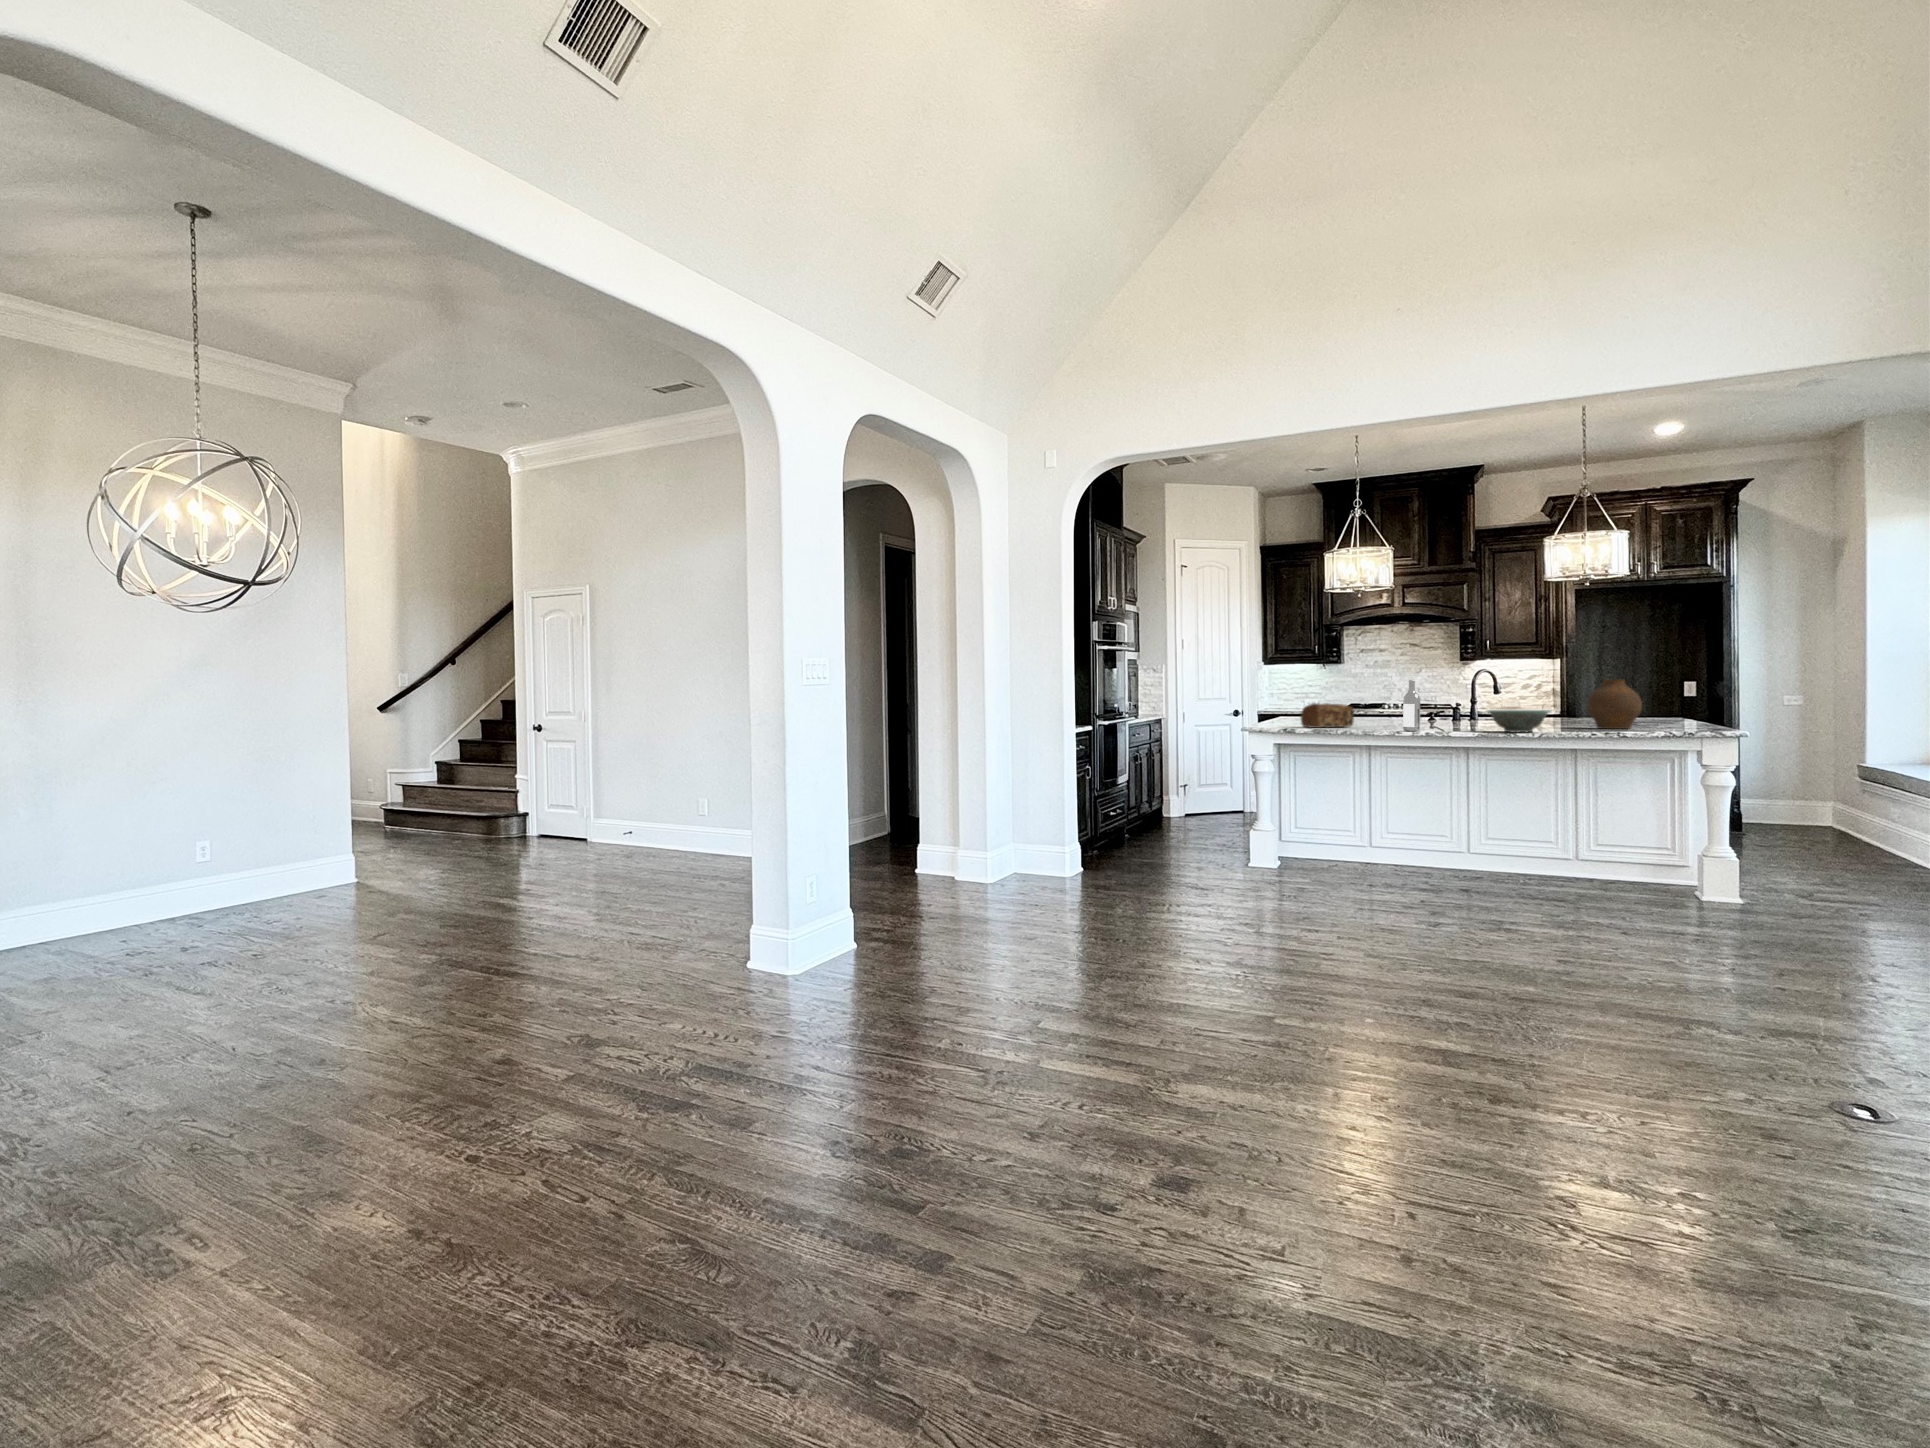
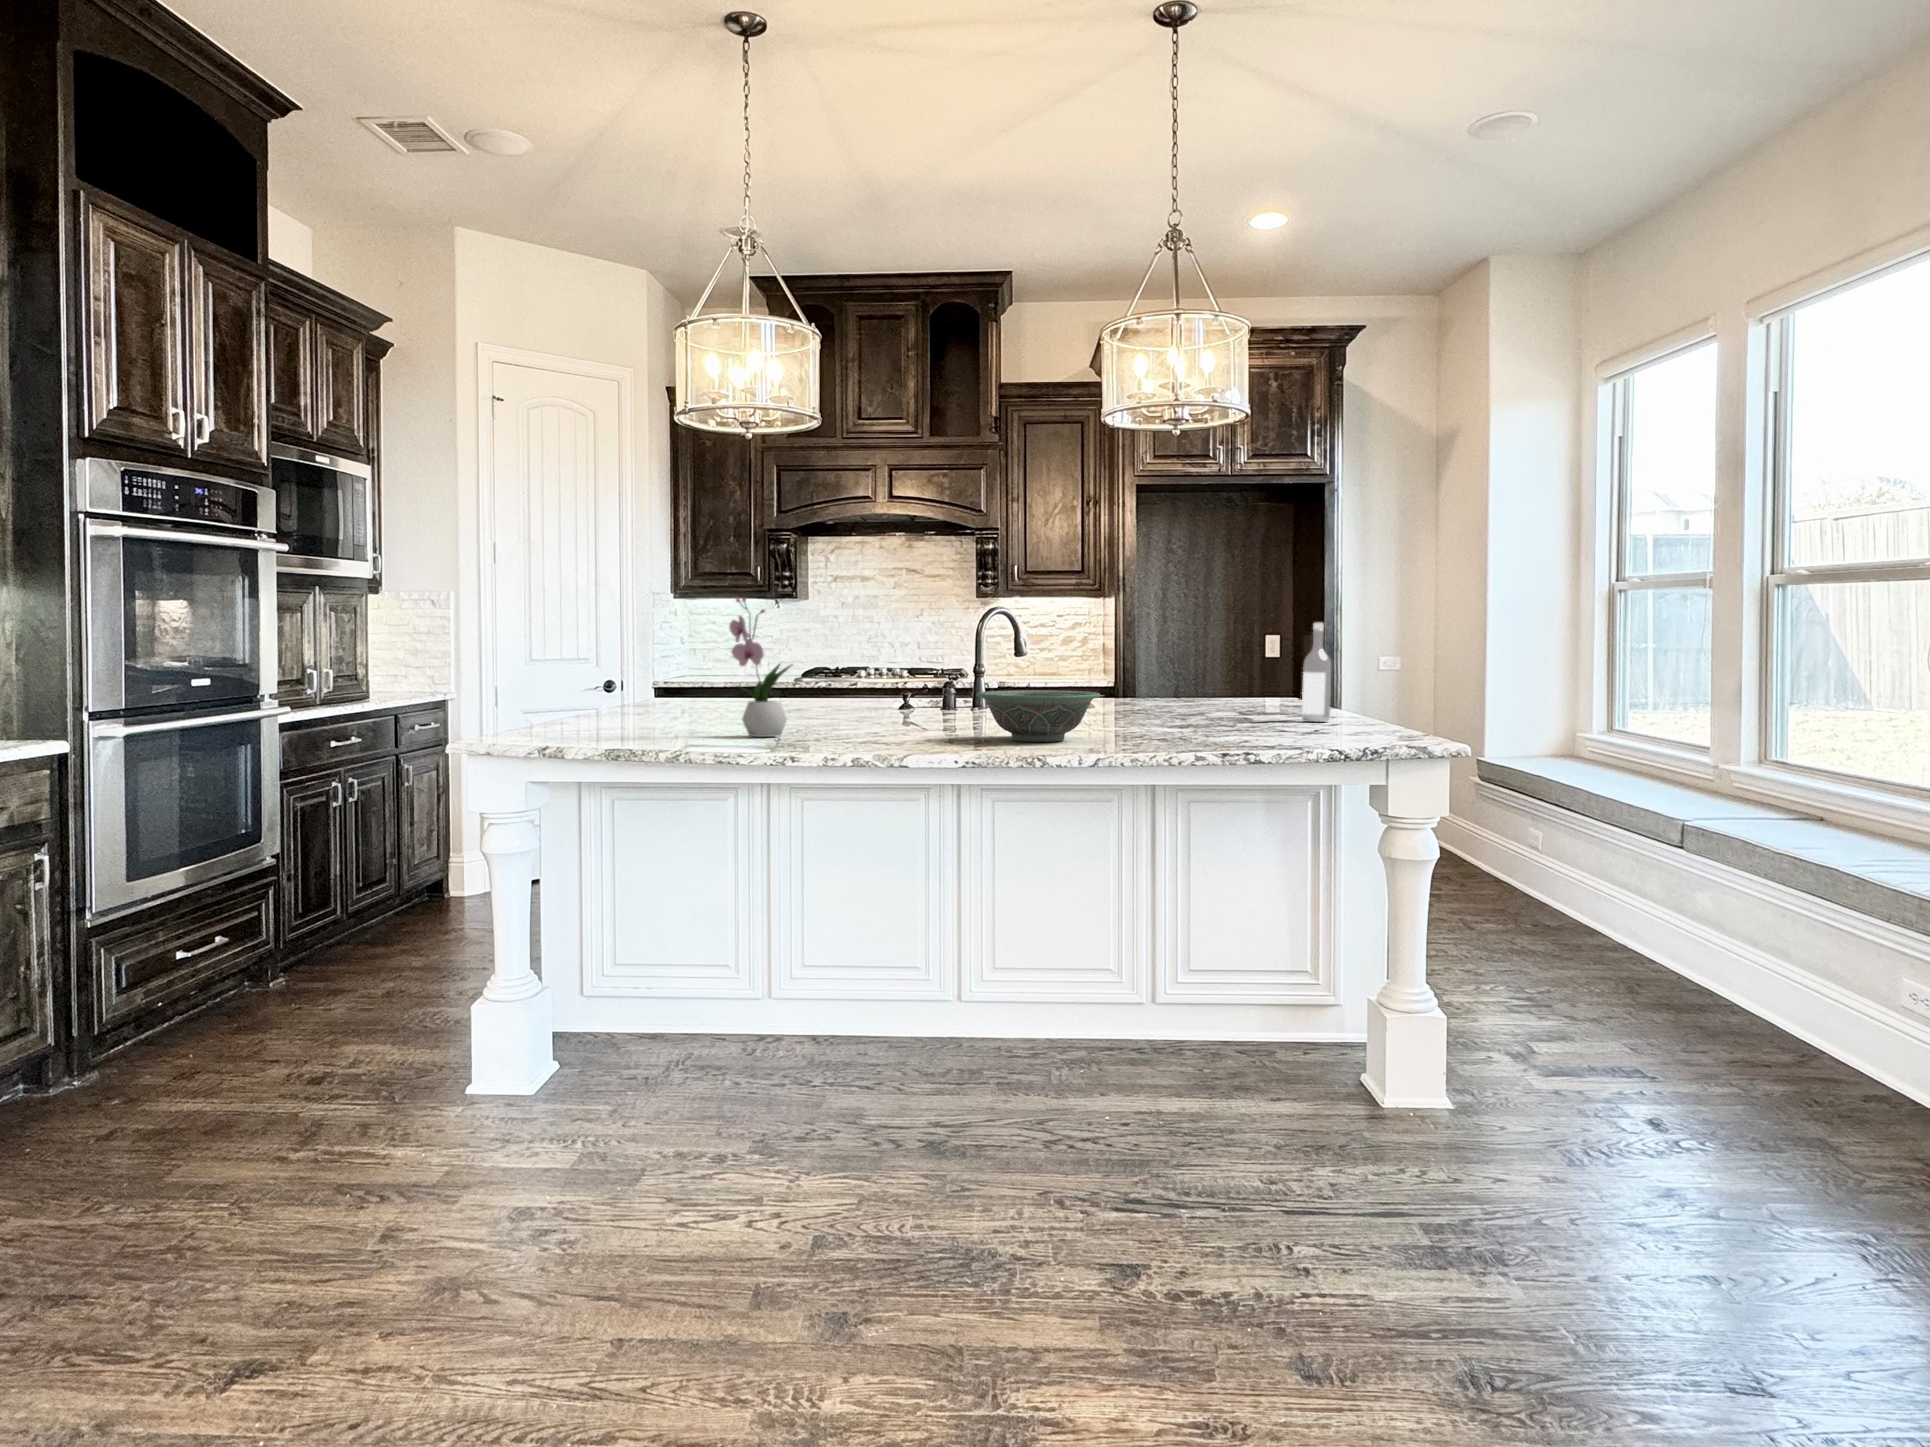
flower arrangement: none [1360,669,1391,729] -> present [729,598,793,737]
wine bottle: present [1403,676,1420,731] -> present [1302,623,1331,722]
vase: present [1587,680,1642,729] -> none [1158,629,1244,724]
bread loaf: present [1301,703,1354,728] -> none [618,676,735,734]

